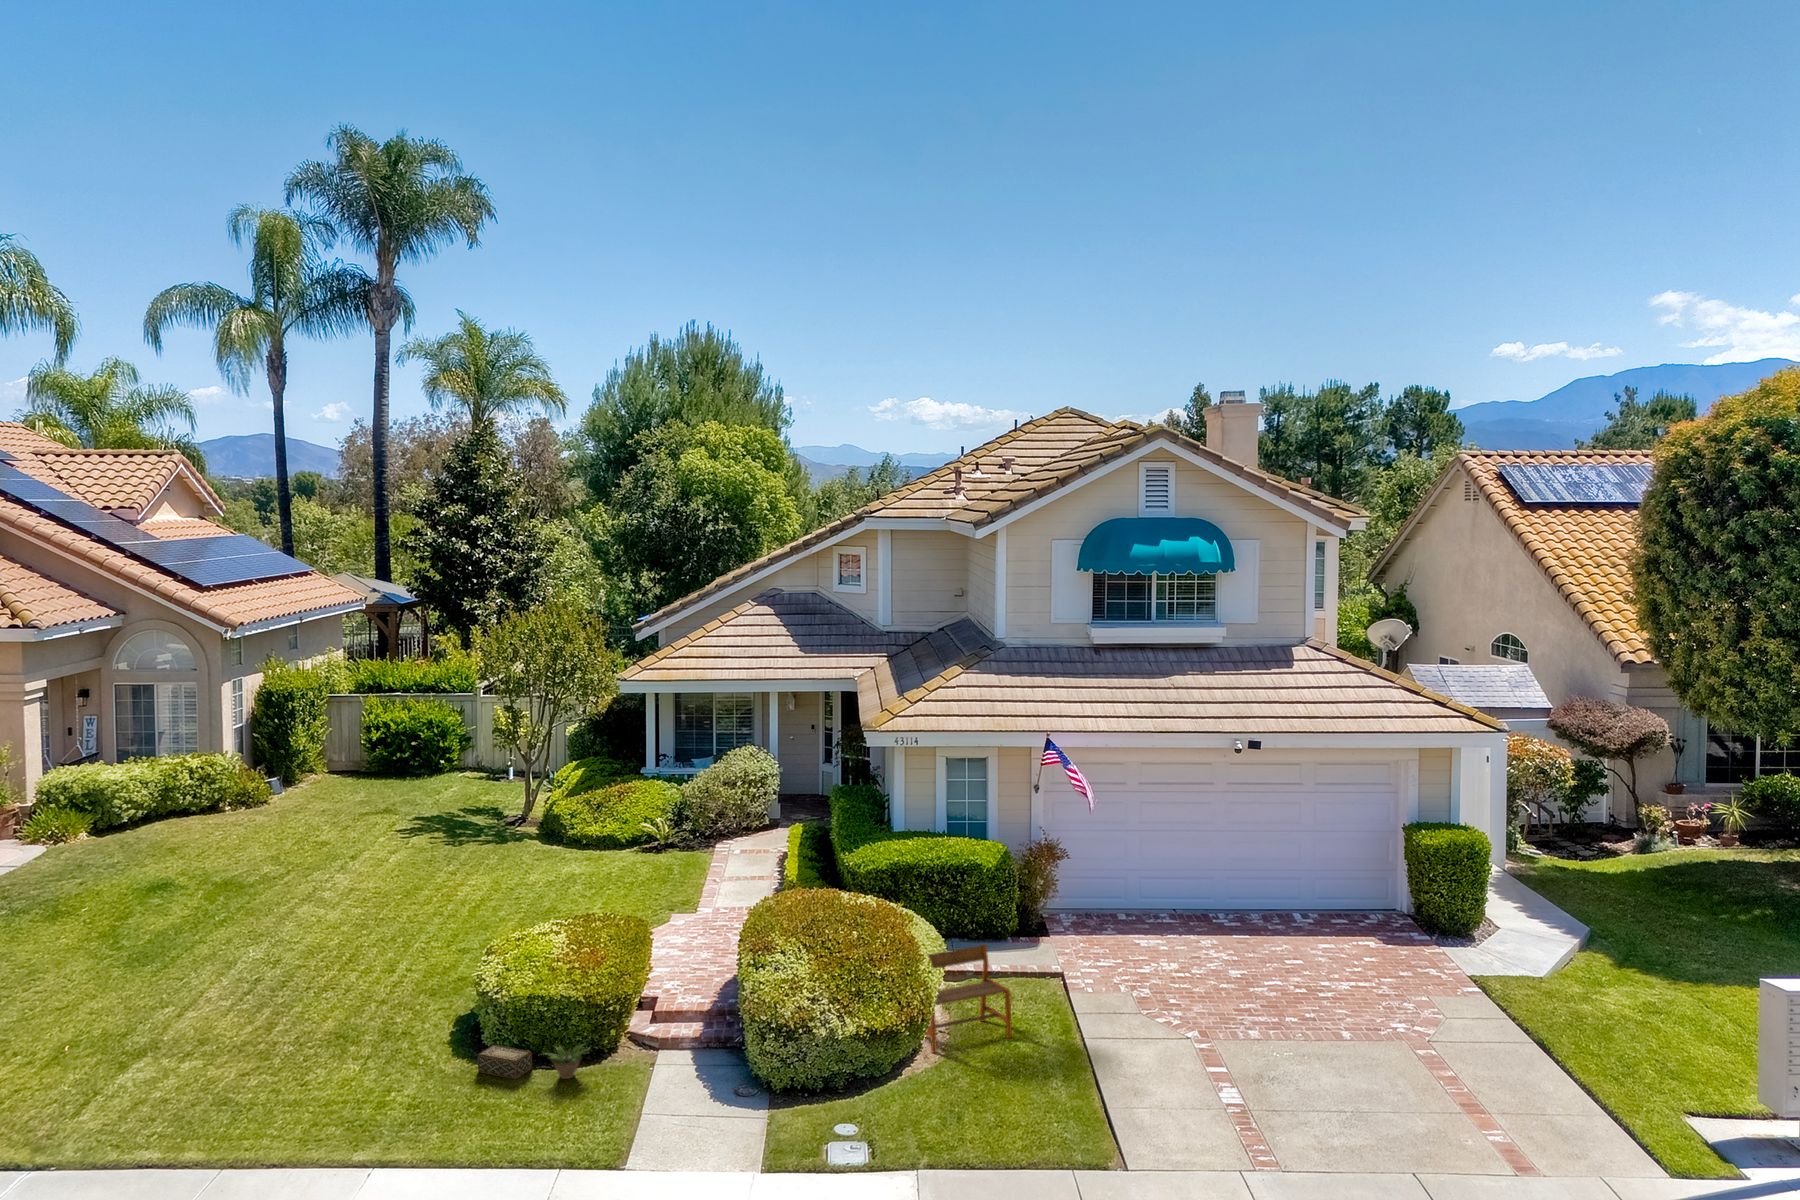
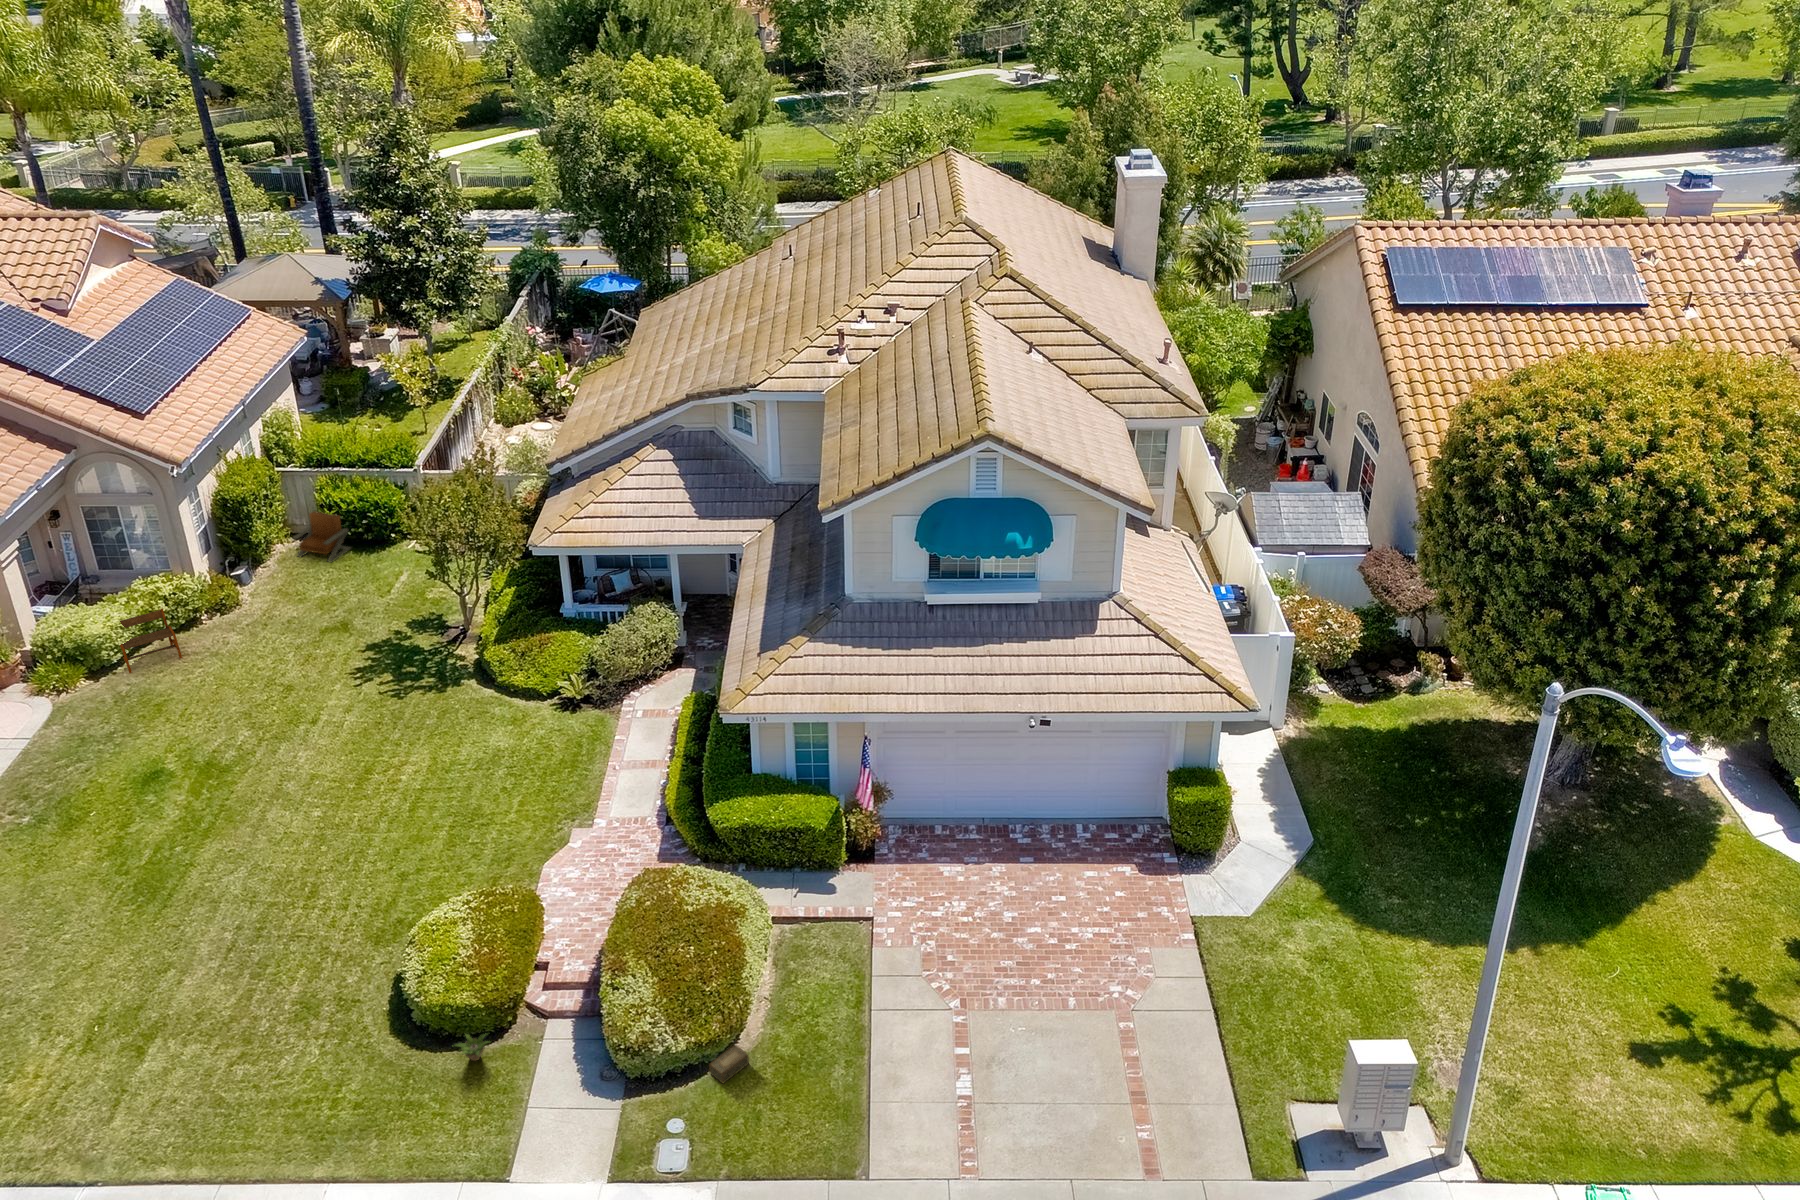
lounge chair: none [335,727,398,776] -> present [294,511,351,562]
bench: present [926,944,1012,1053] -> present [120,609,182,673]
woven basket: present [478,1045,532,1079] -> present [709,1045,749,1083]

